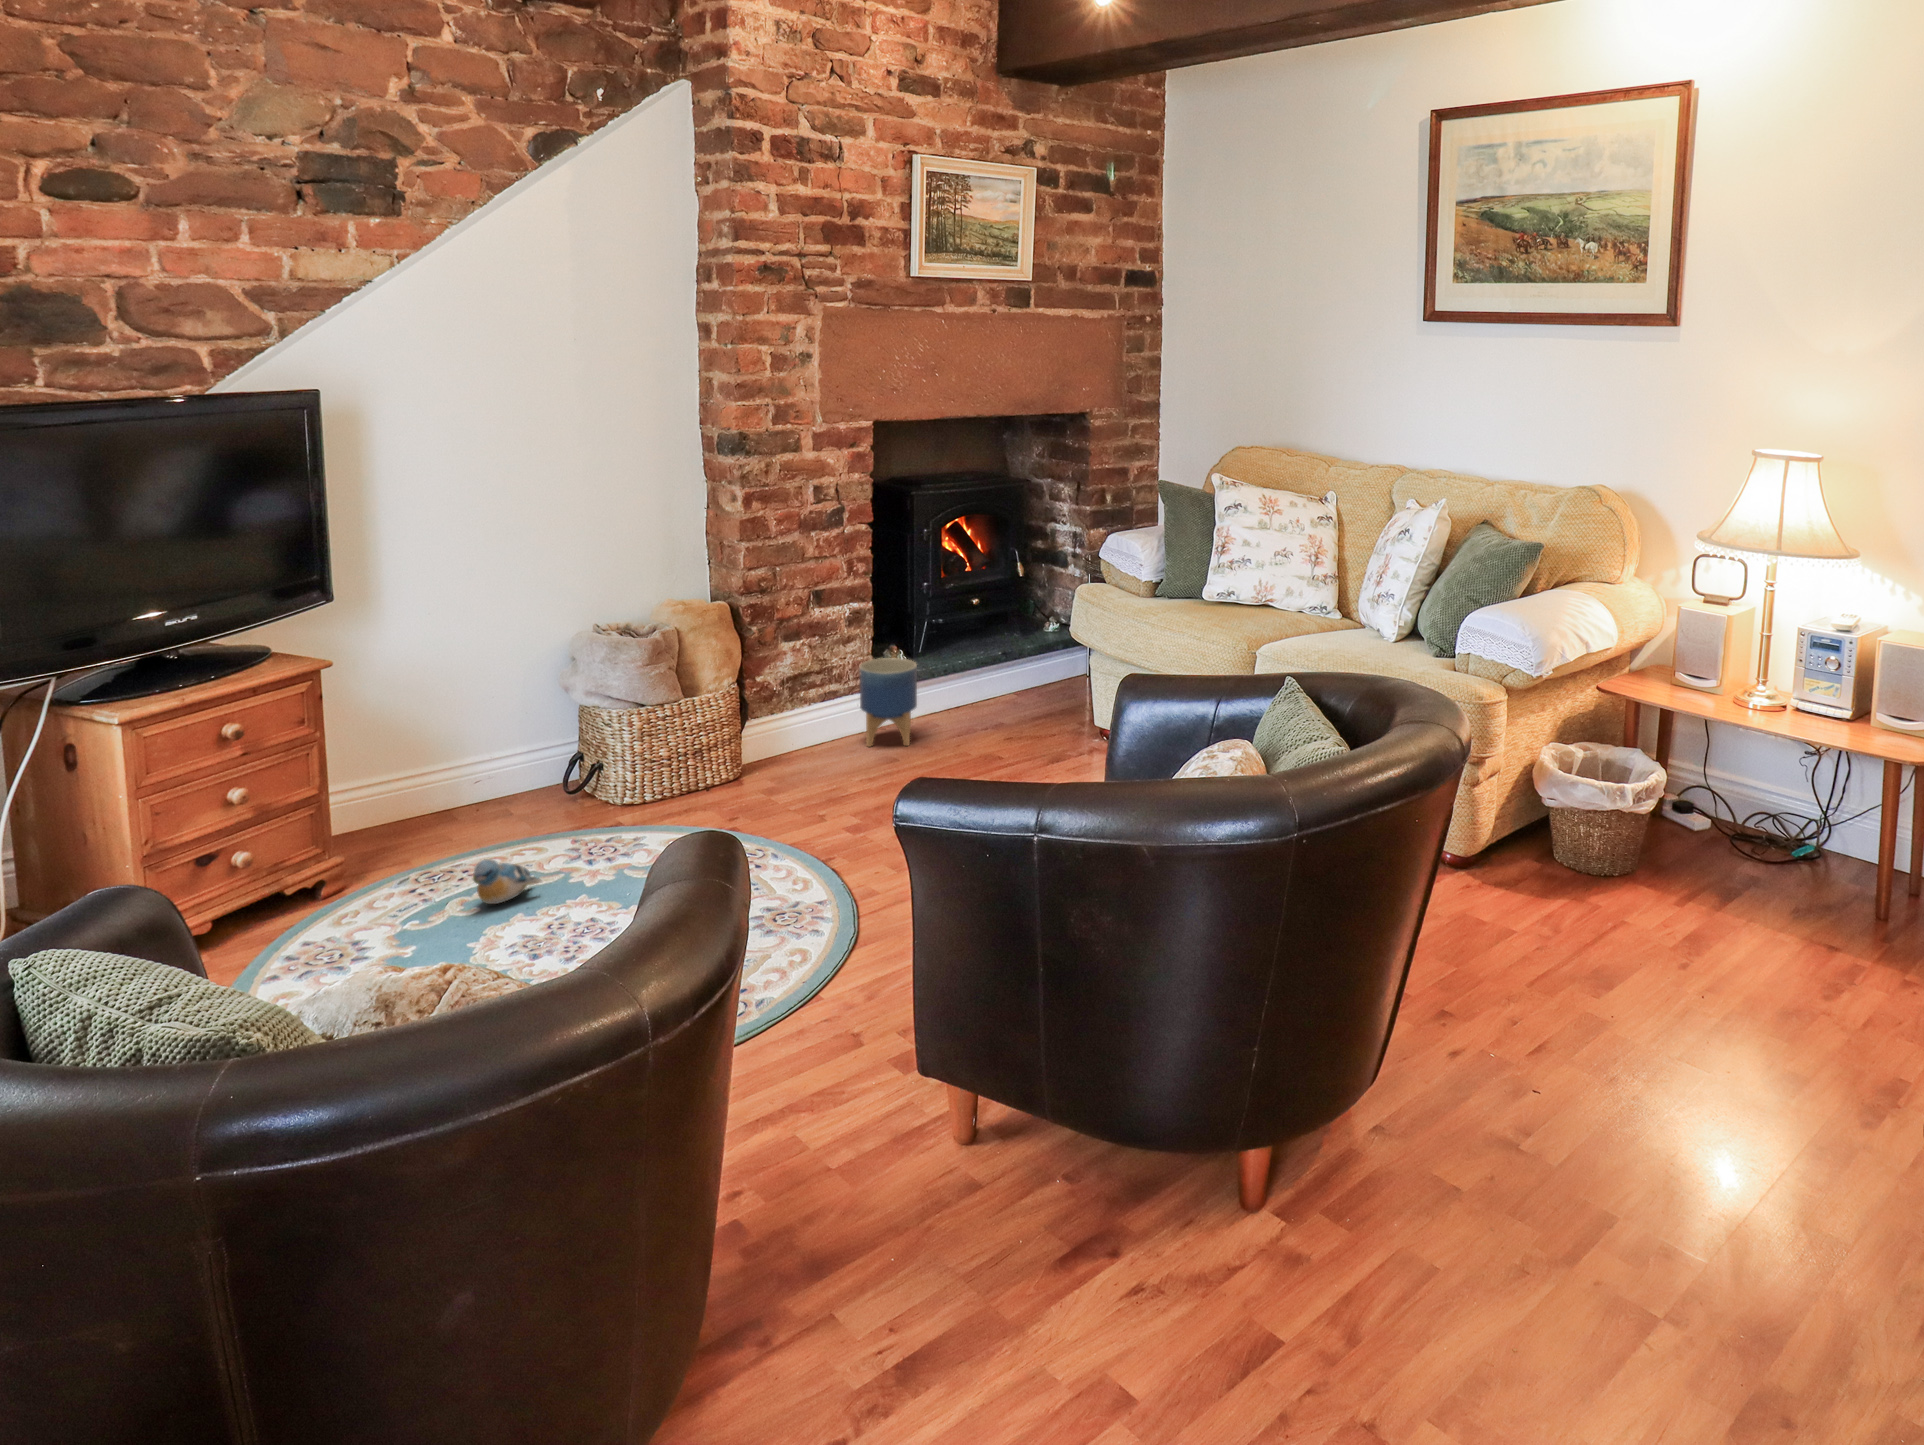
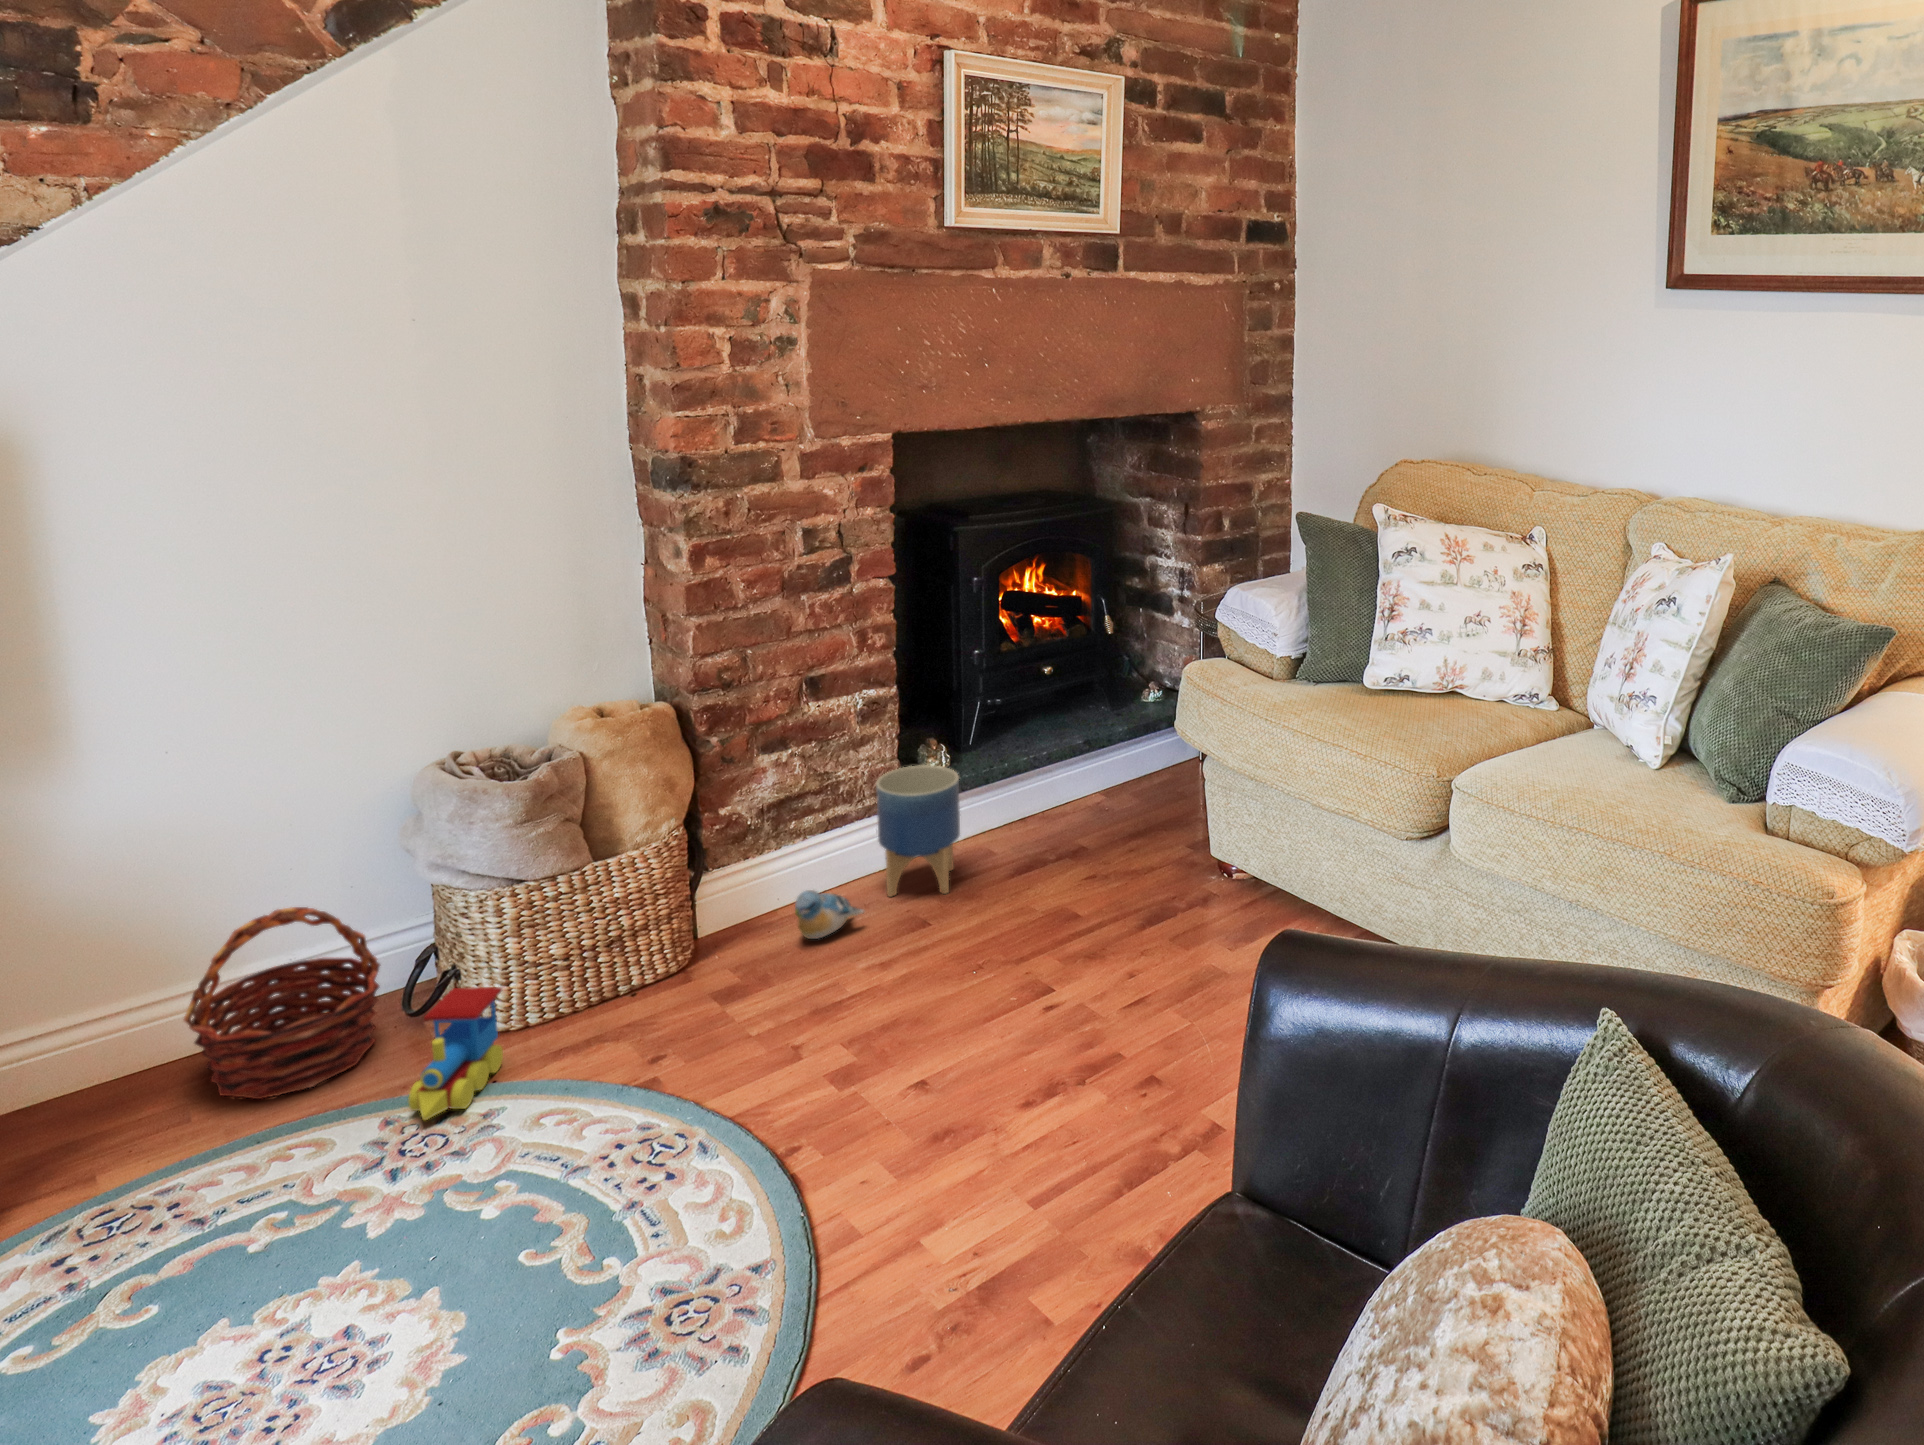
basket: none [444,716,554,833] -> present [184,907,380,1099]
toy train: none [587,769,636,842] -> present [408,987,503,1120]
plush toy: present [473,859,542,904] -> present [795,890,864,939]

